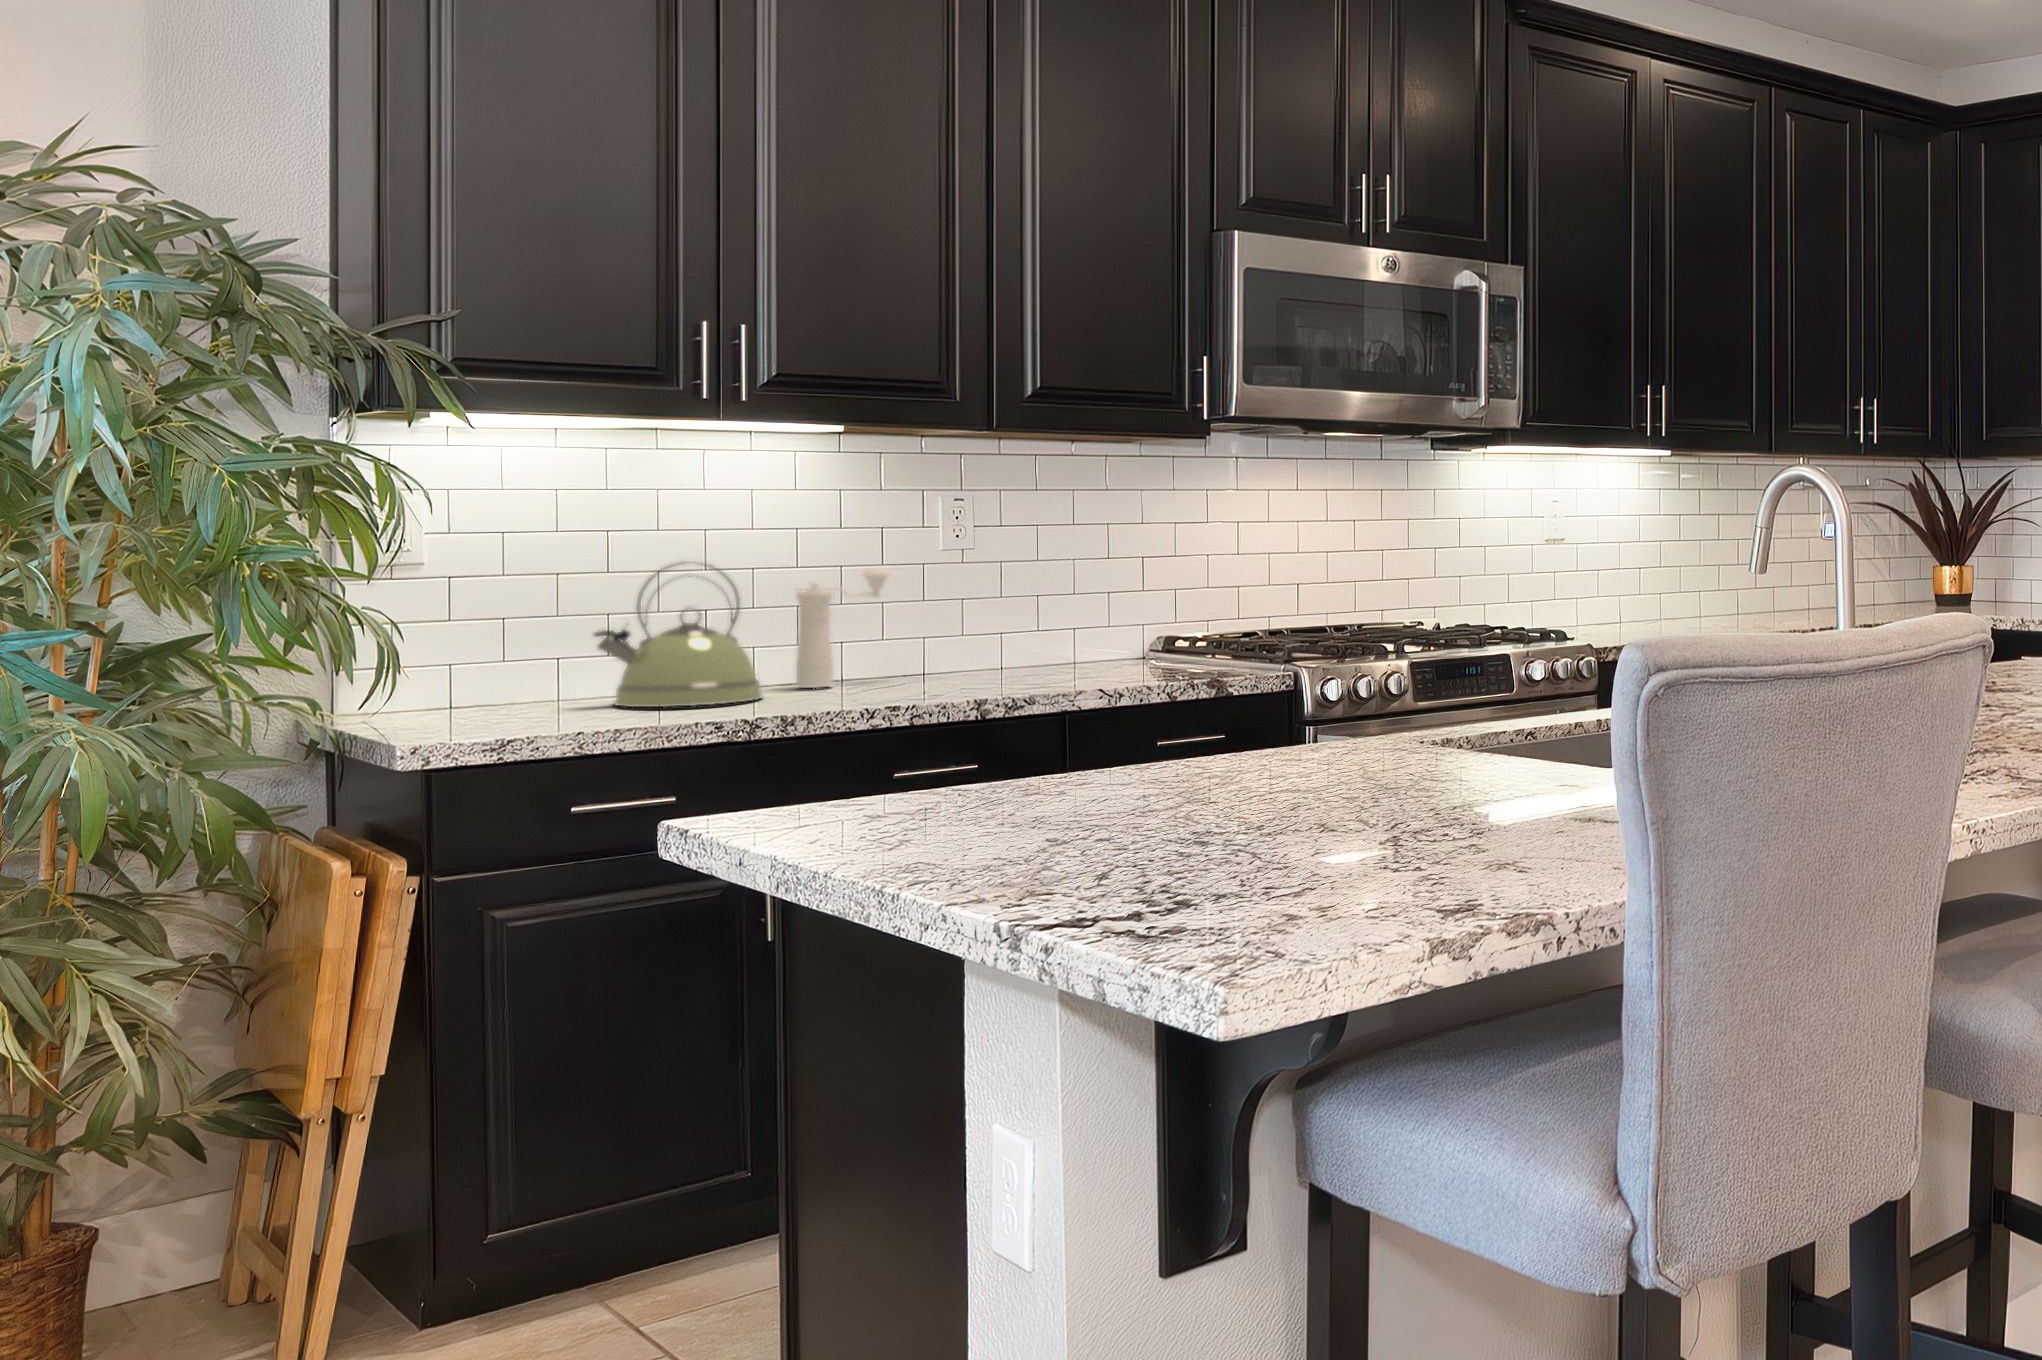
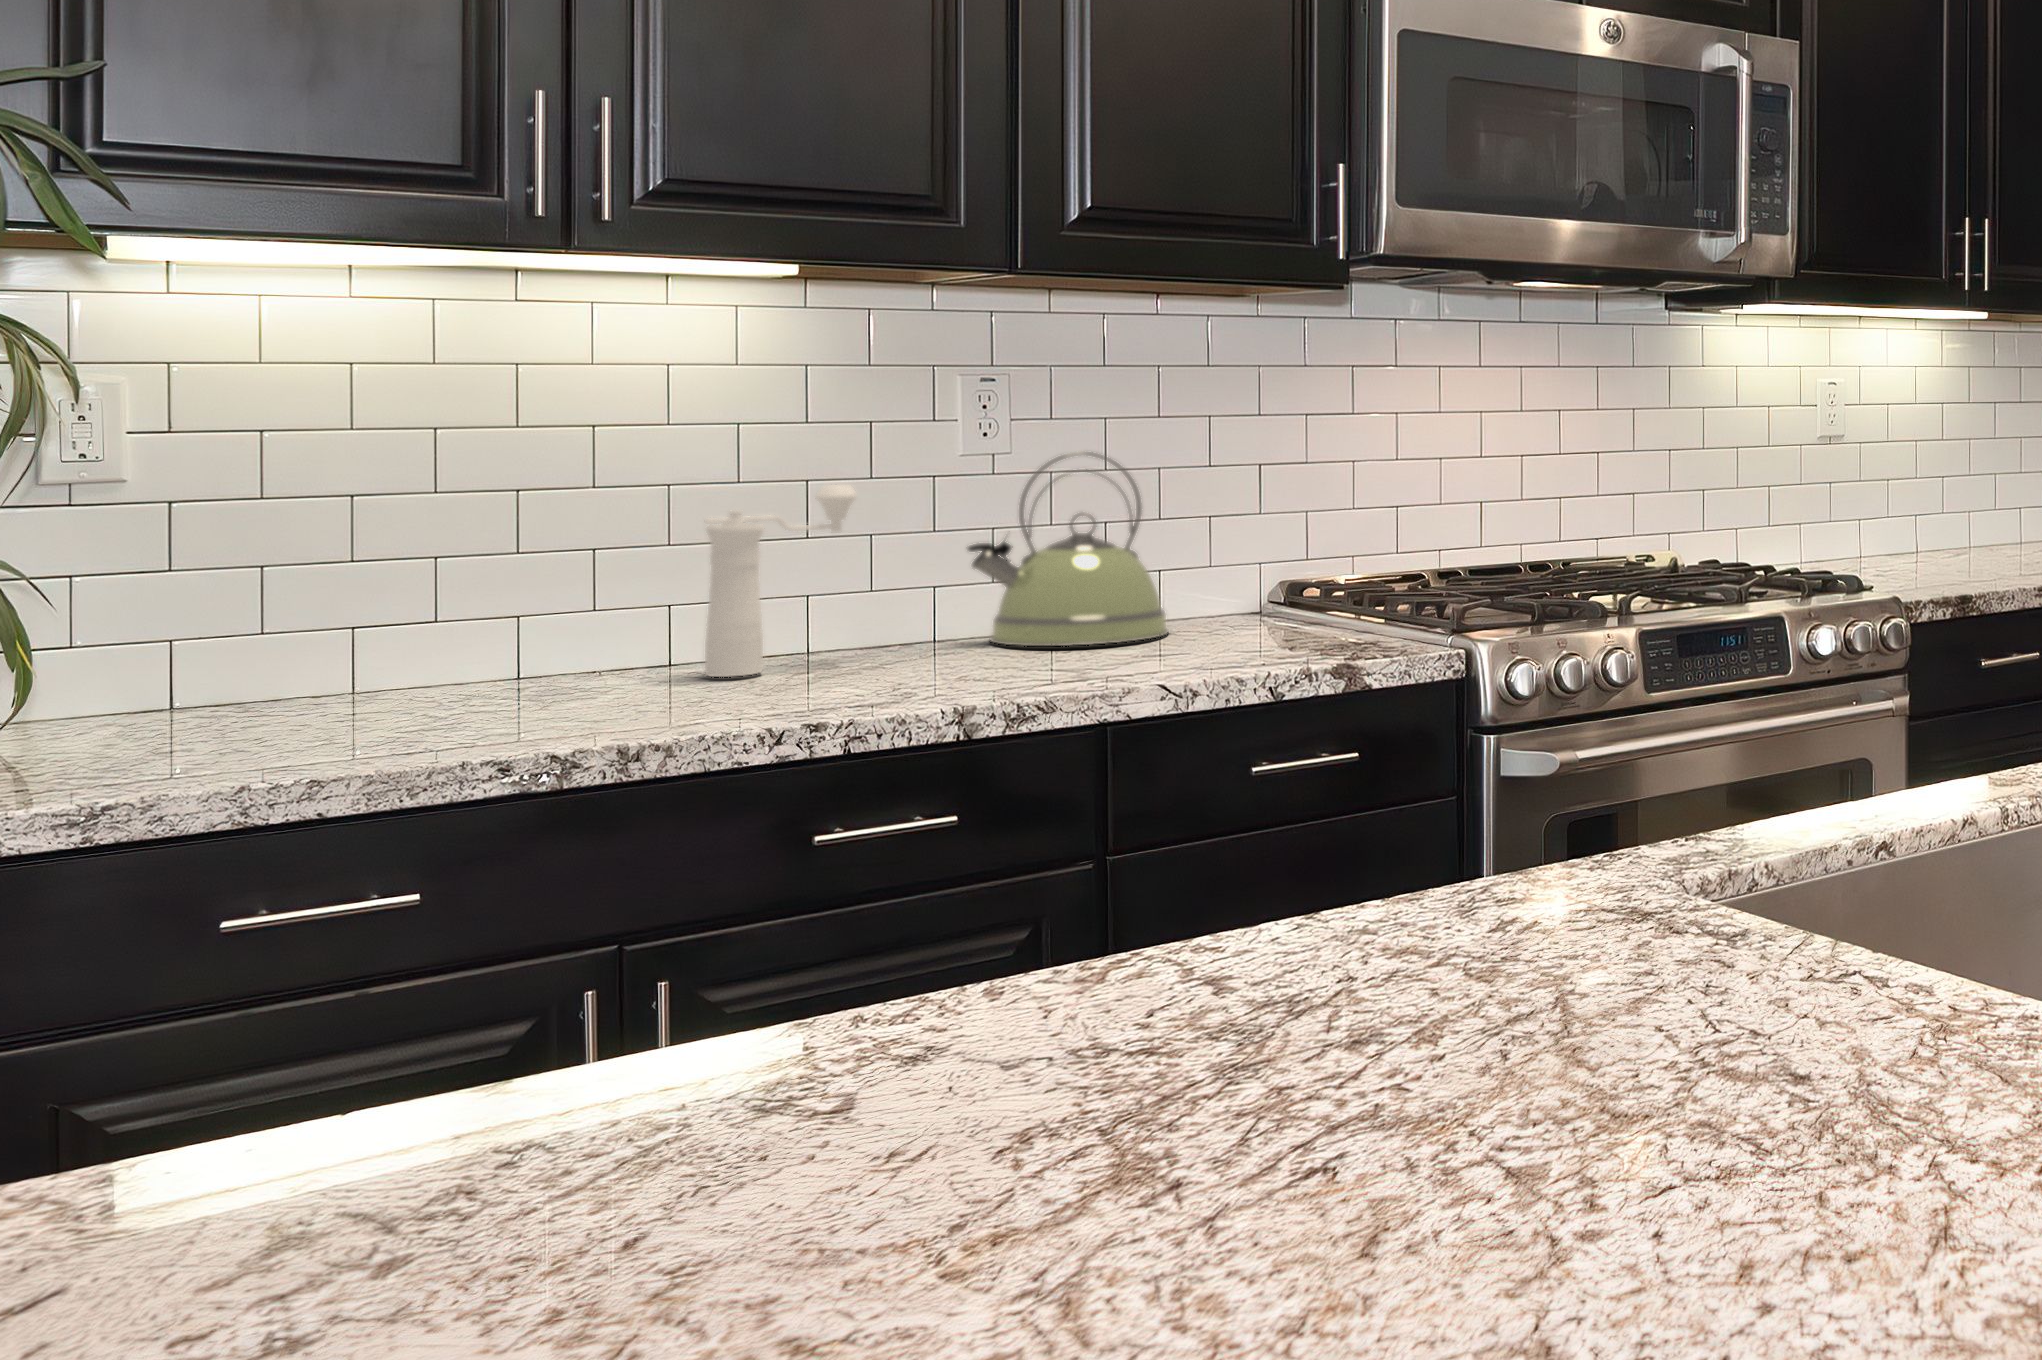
kettle: present [594,561,762,707] -> present [968,452,1168,646]

